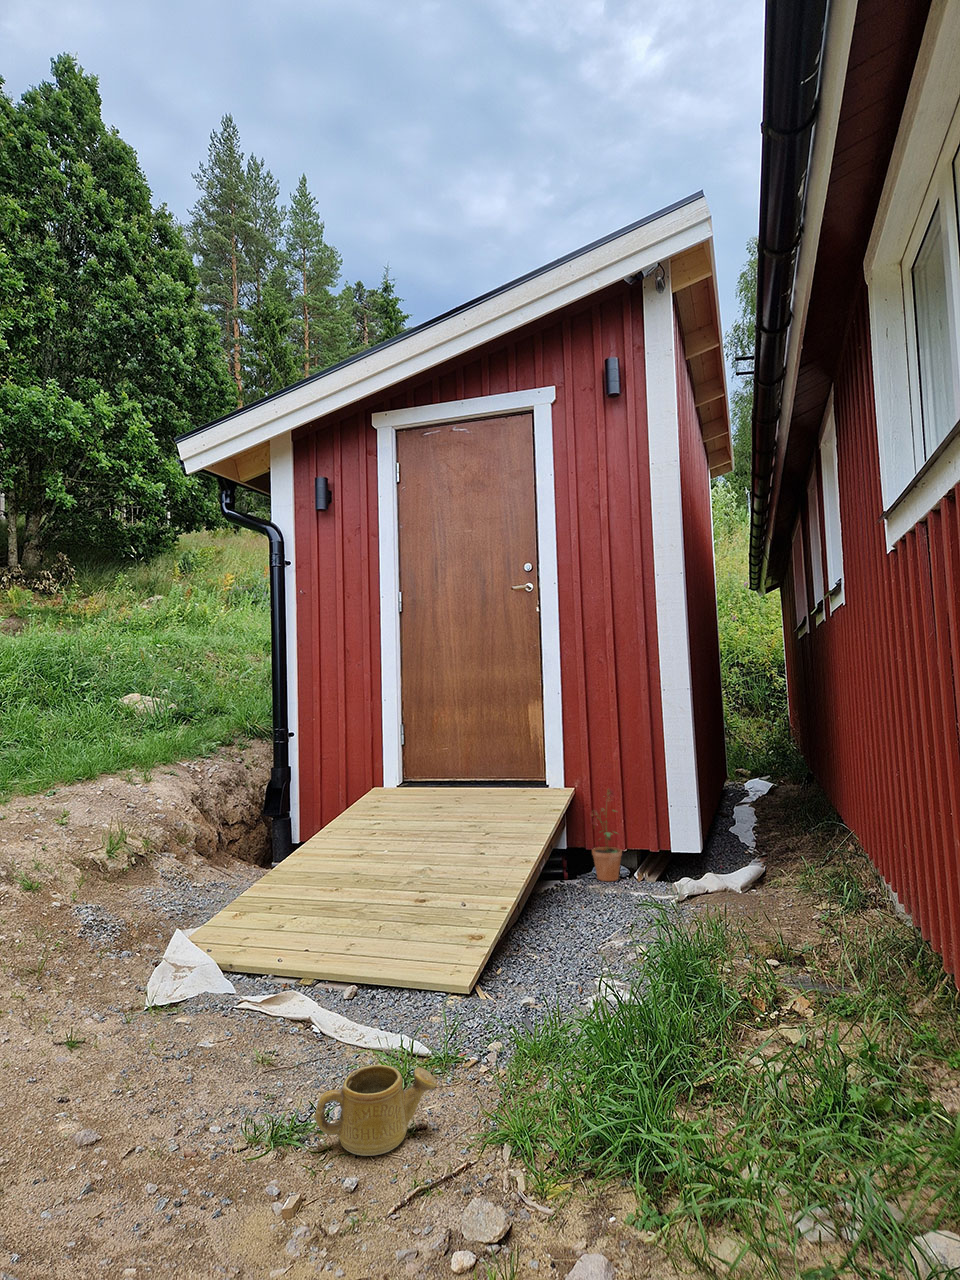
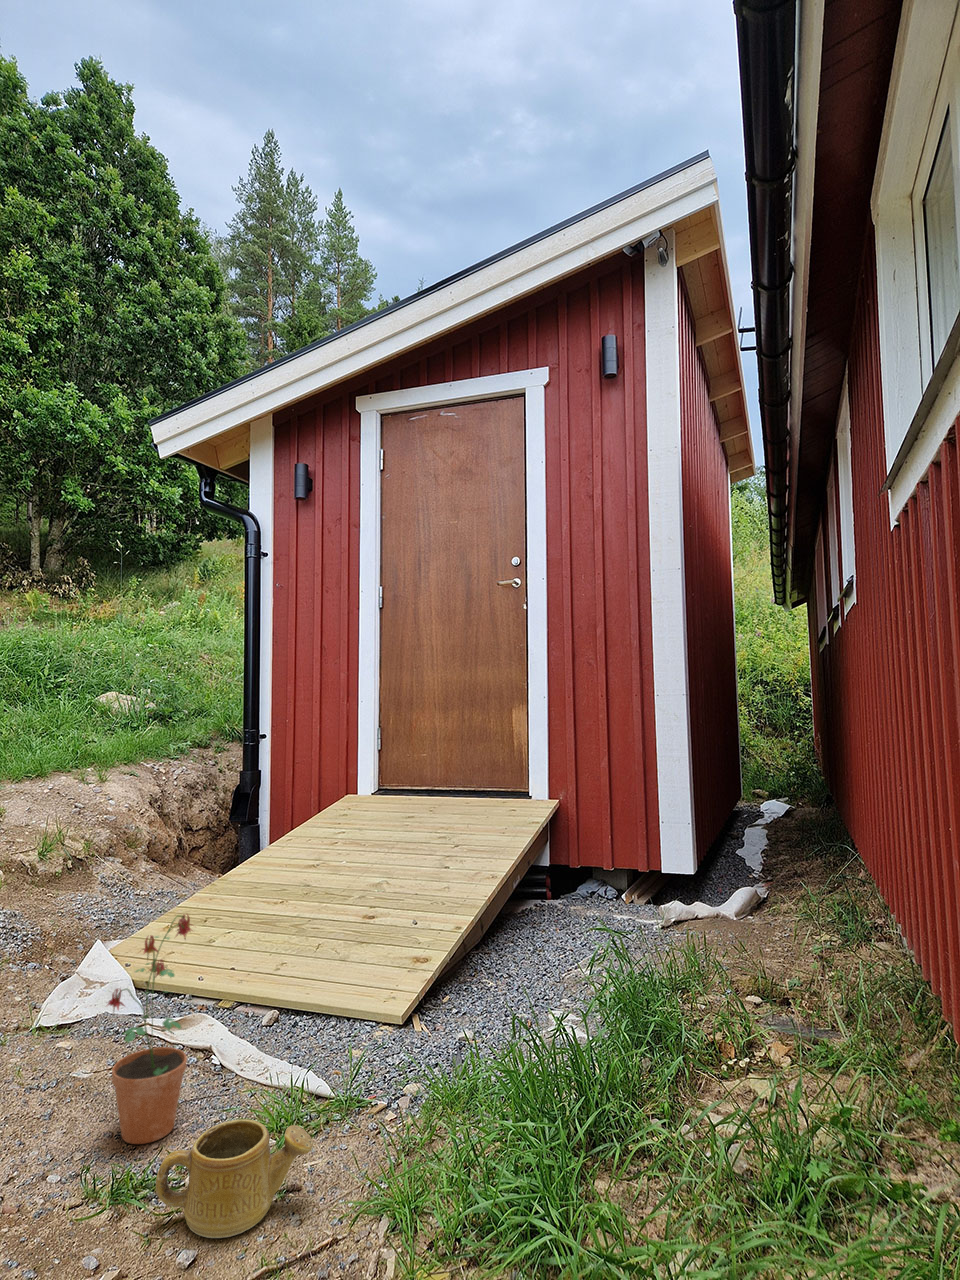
potted plant: present [590,789,622,881] -> present [108,915,191,1144]

